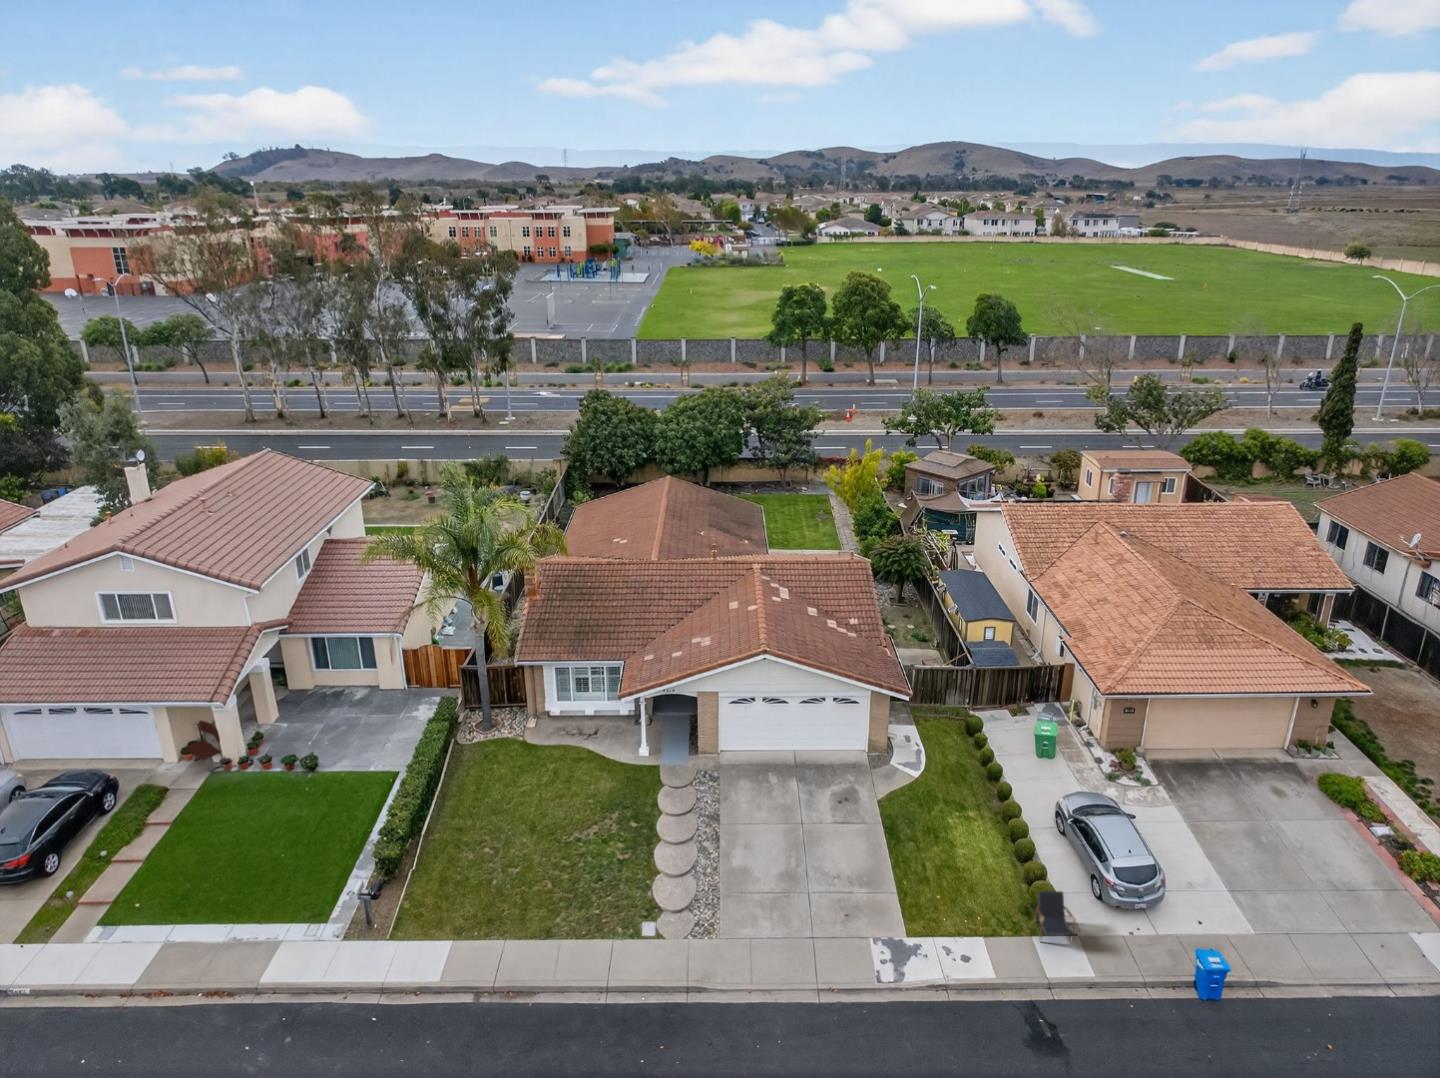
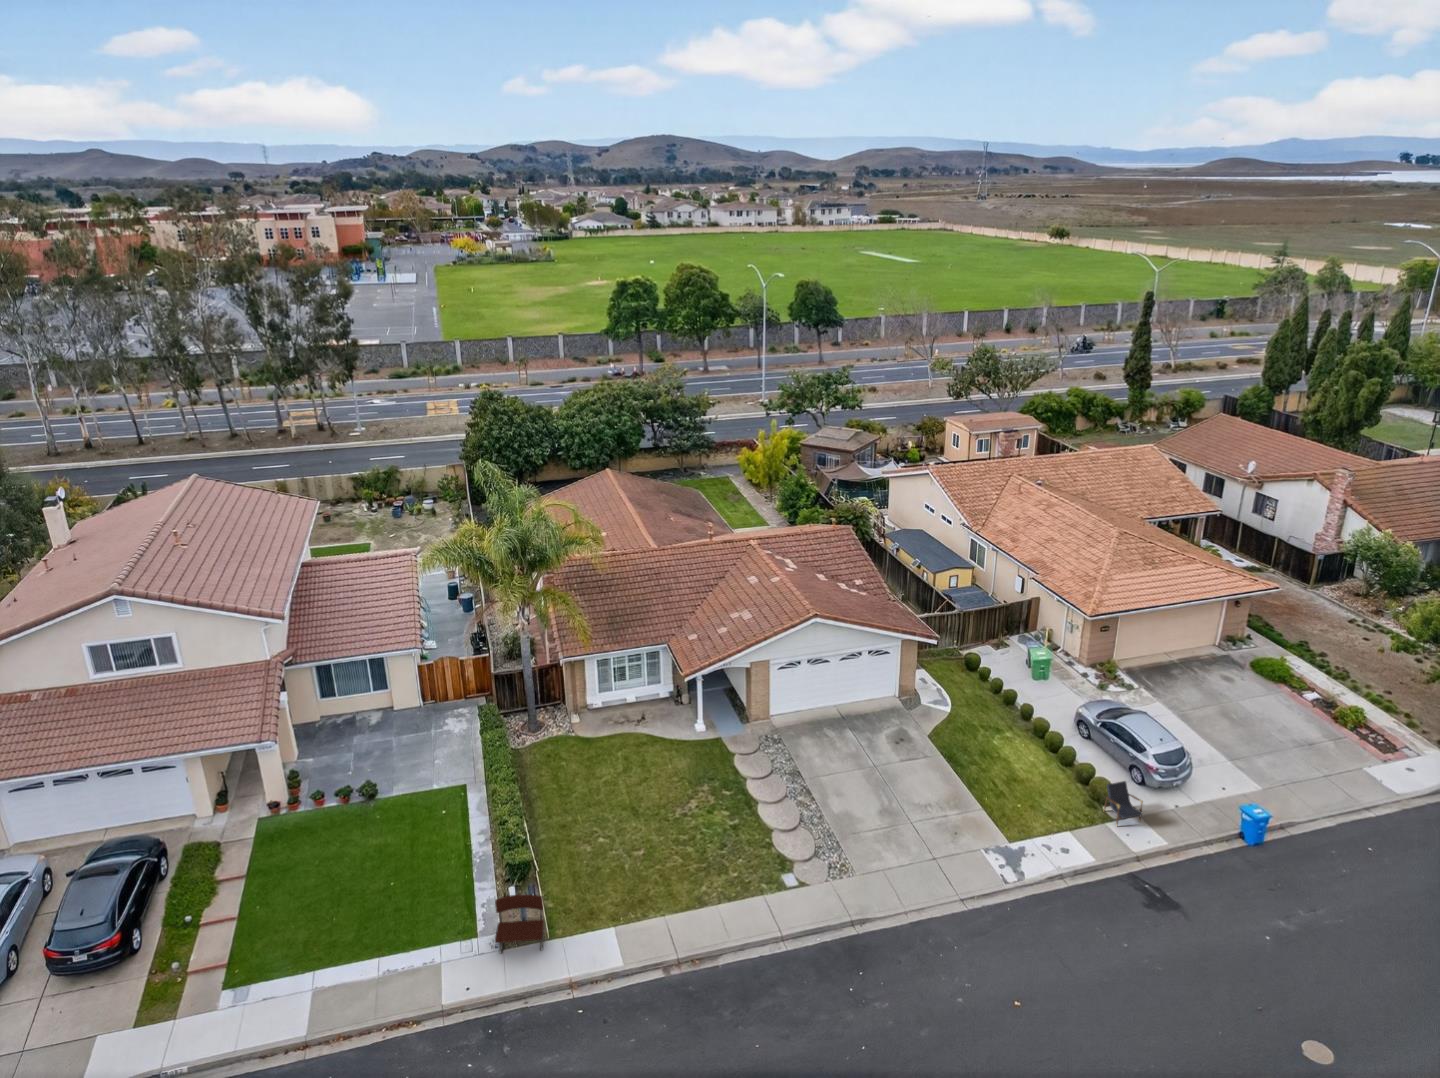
bench: present [185,721,224,771] -> present [495,894,544,953]

